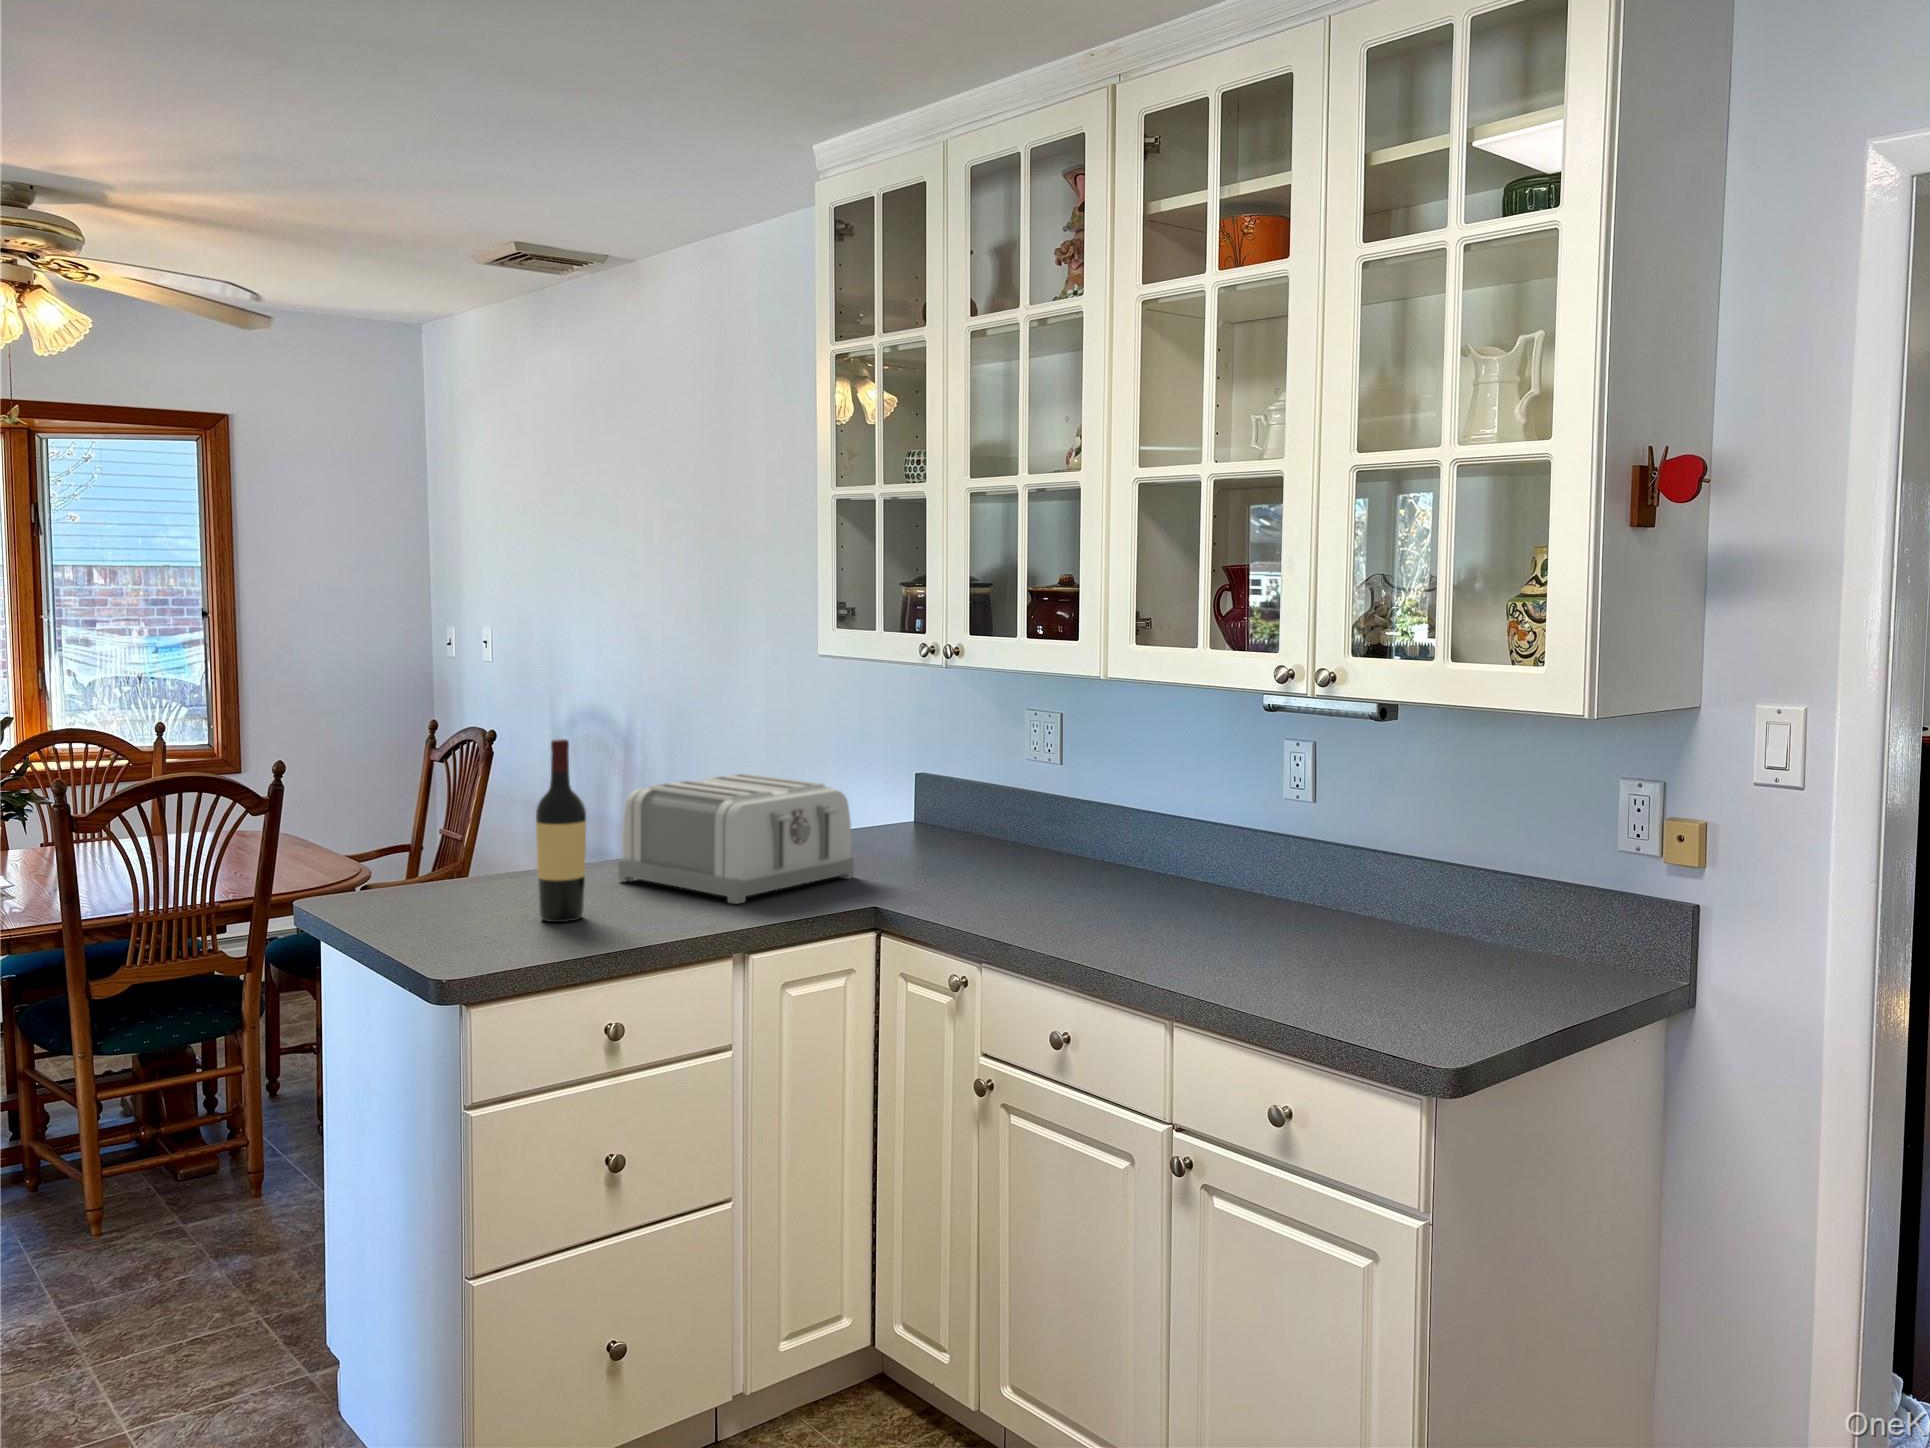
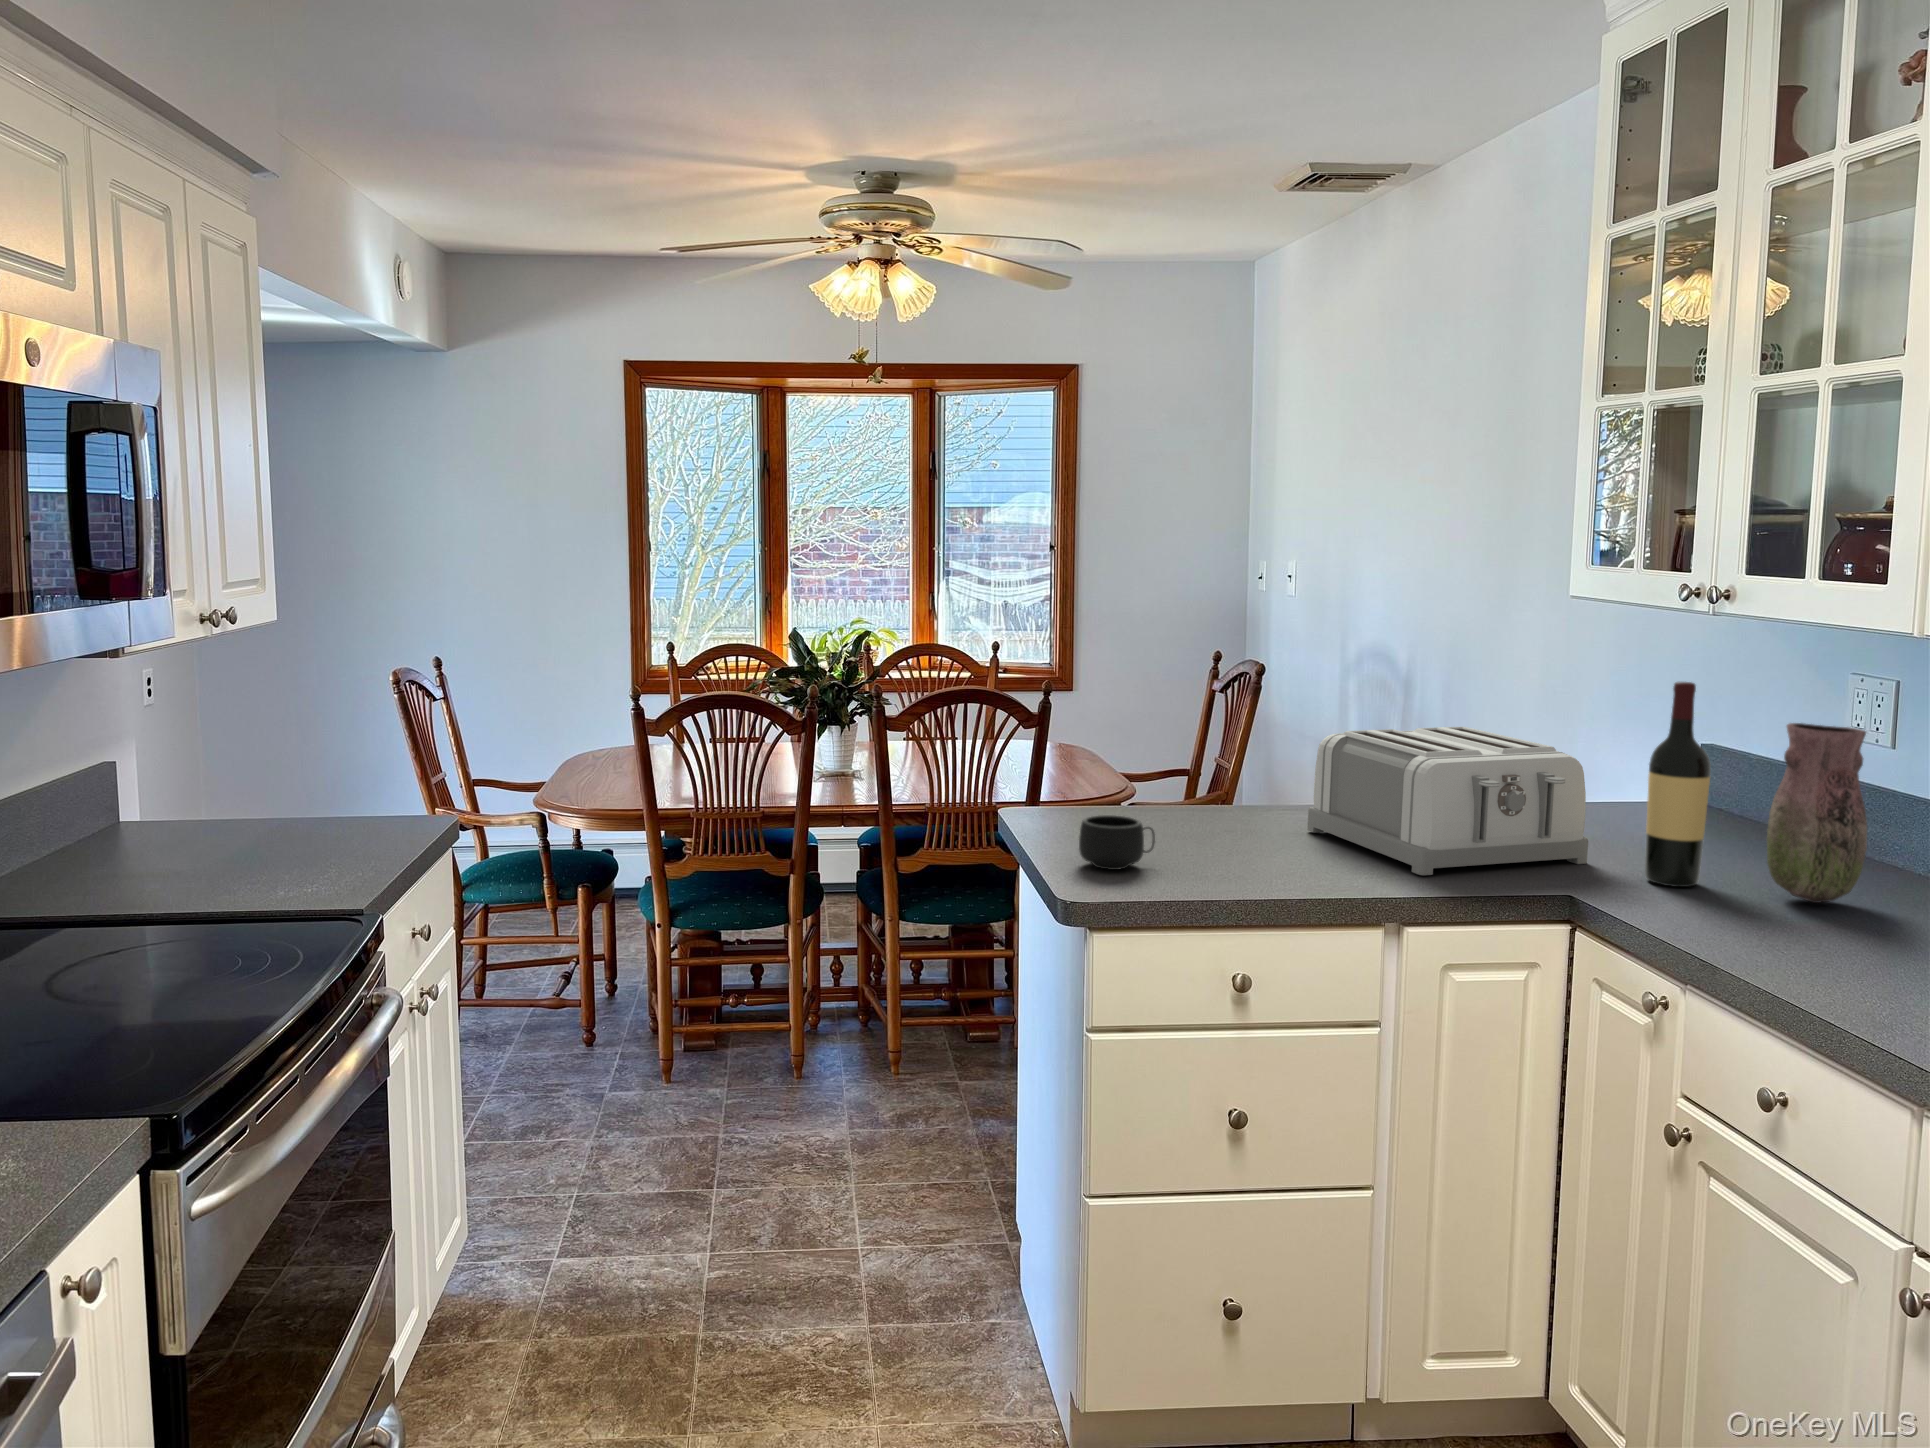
wine bottle: present [536,739,586,922] -> present [1645,682,1711,887]
vase: none [981,750,1045,884] -> present [1767,723,1867,903]
mug: none [421,885,497,939] -> present [1079,815,1155,870]

